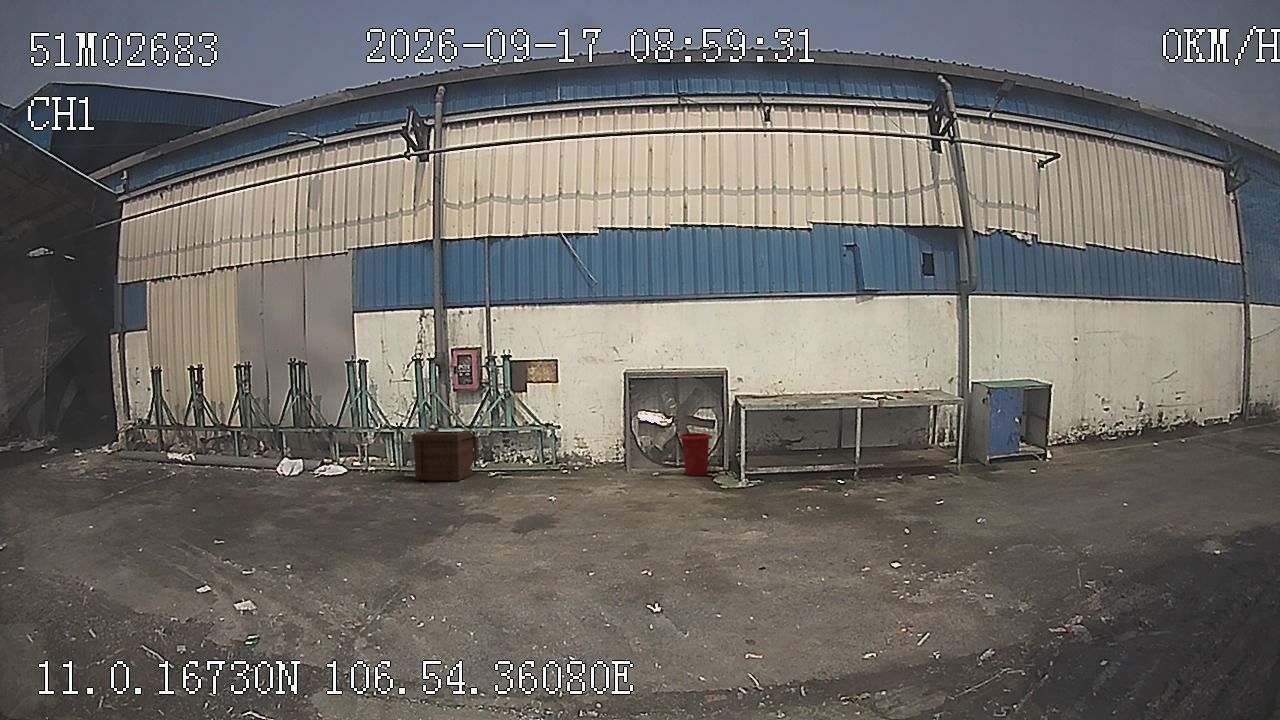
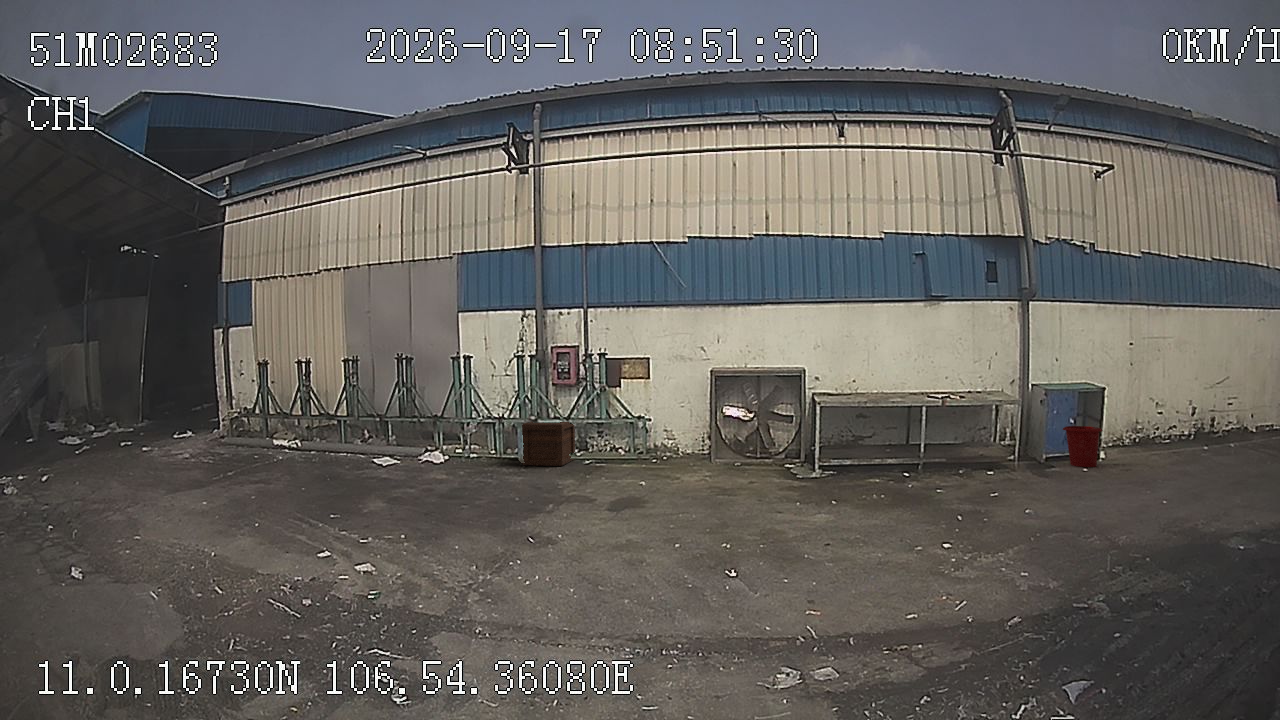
waste bin: present [679,433,712,476] -> present [1063,426,1103,467]

